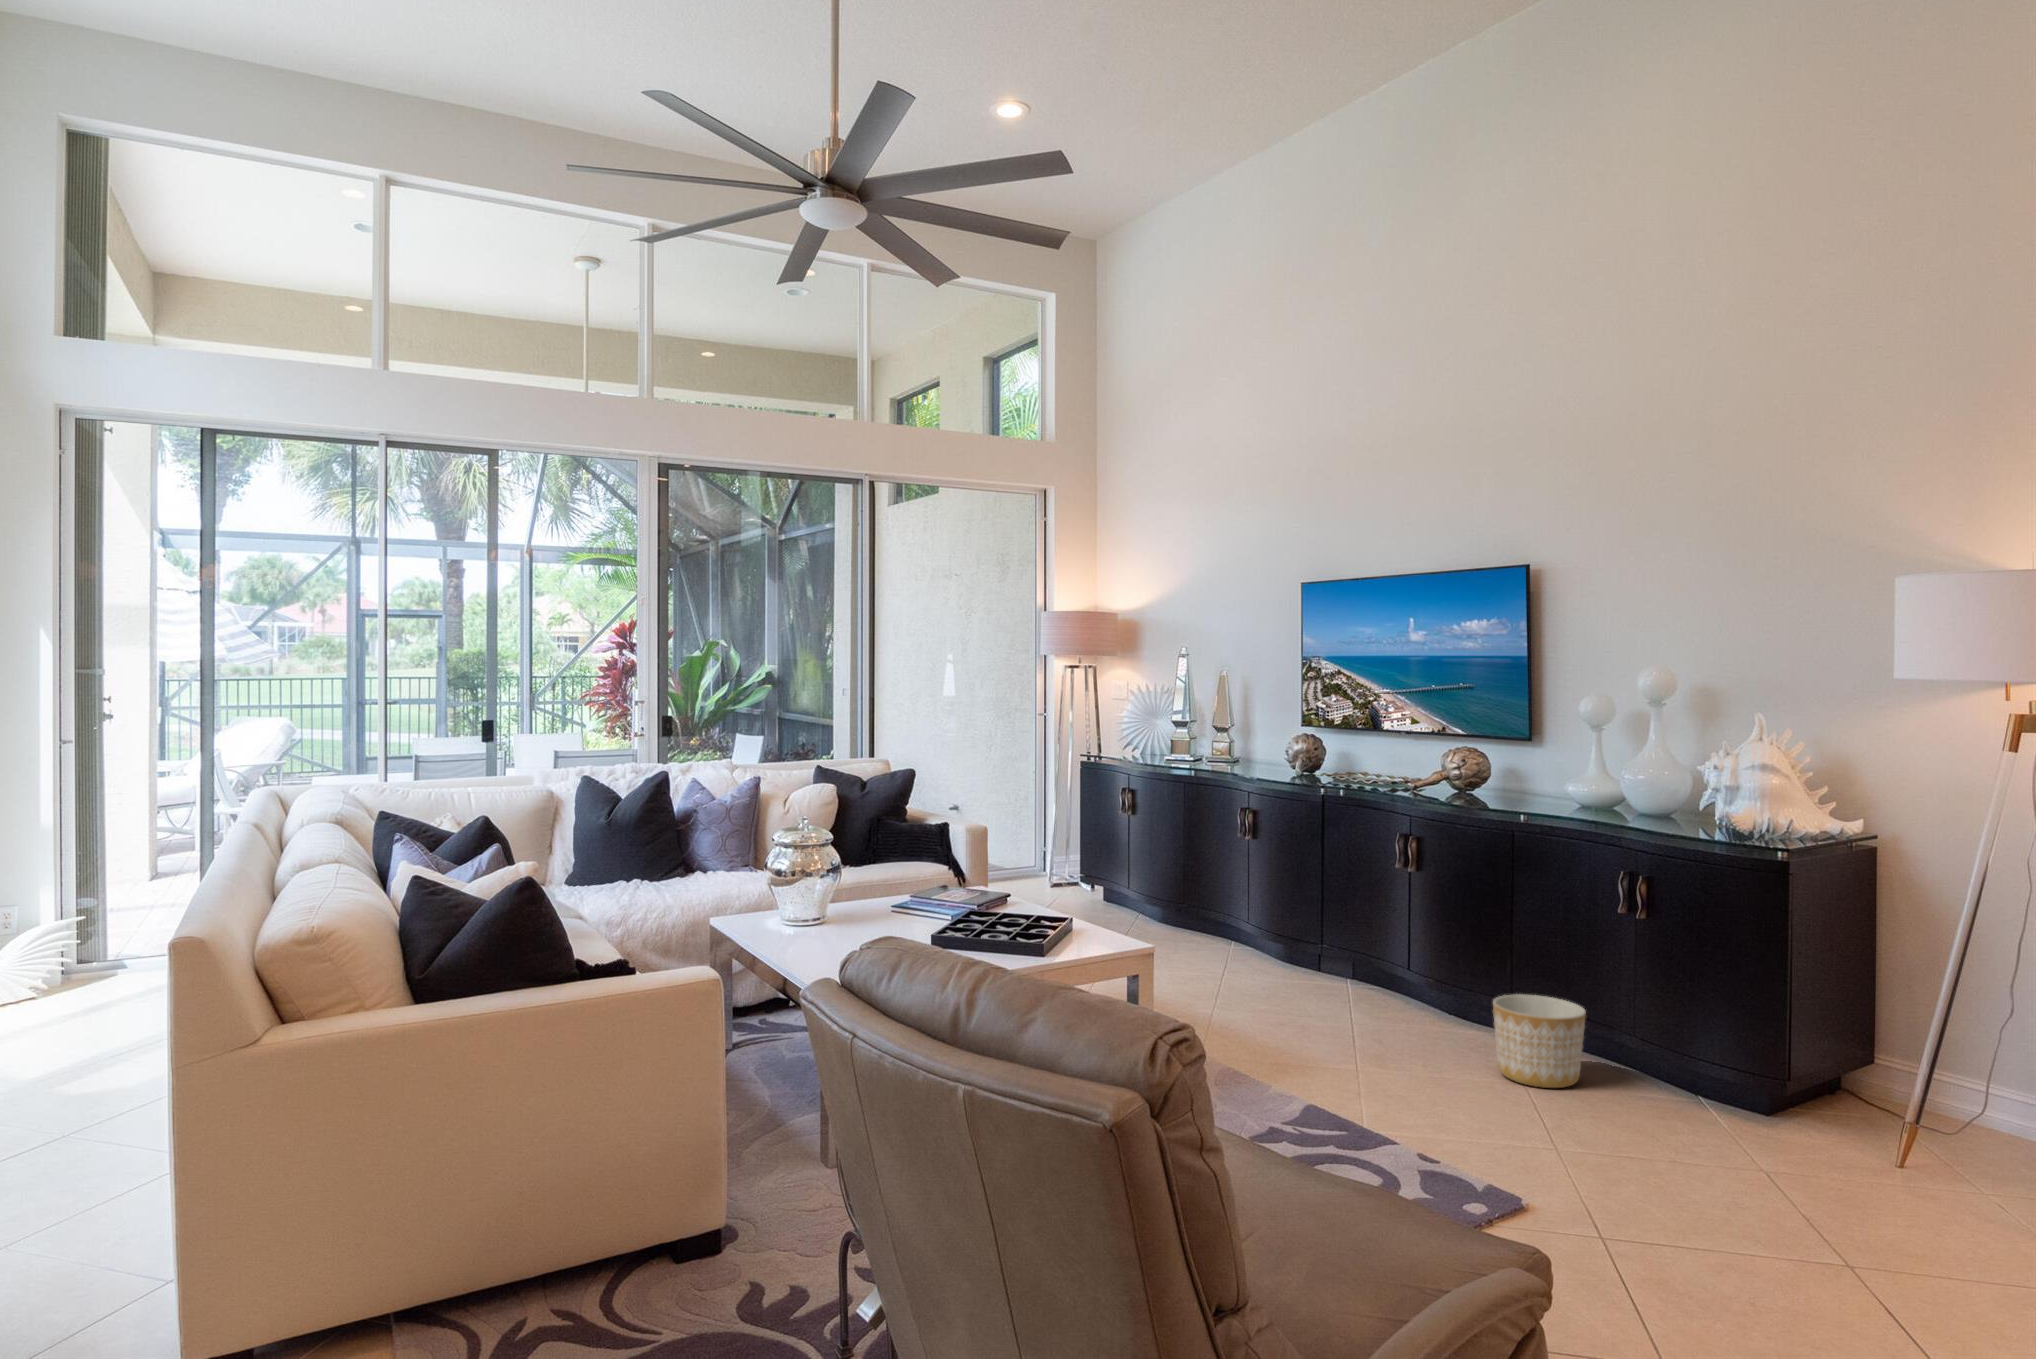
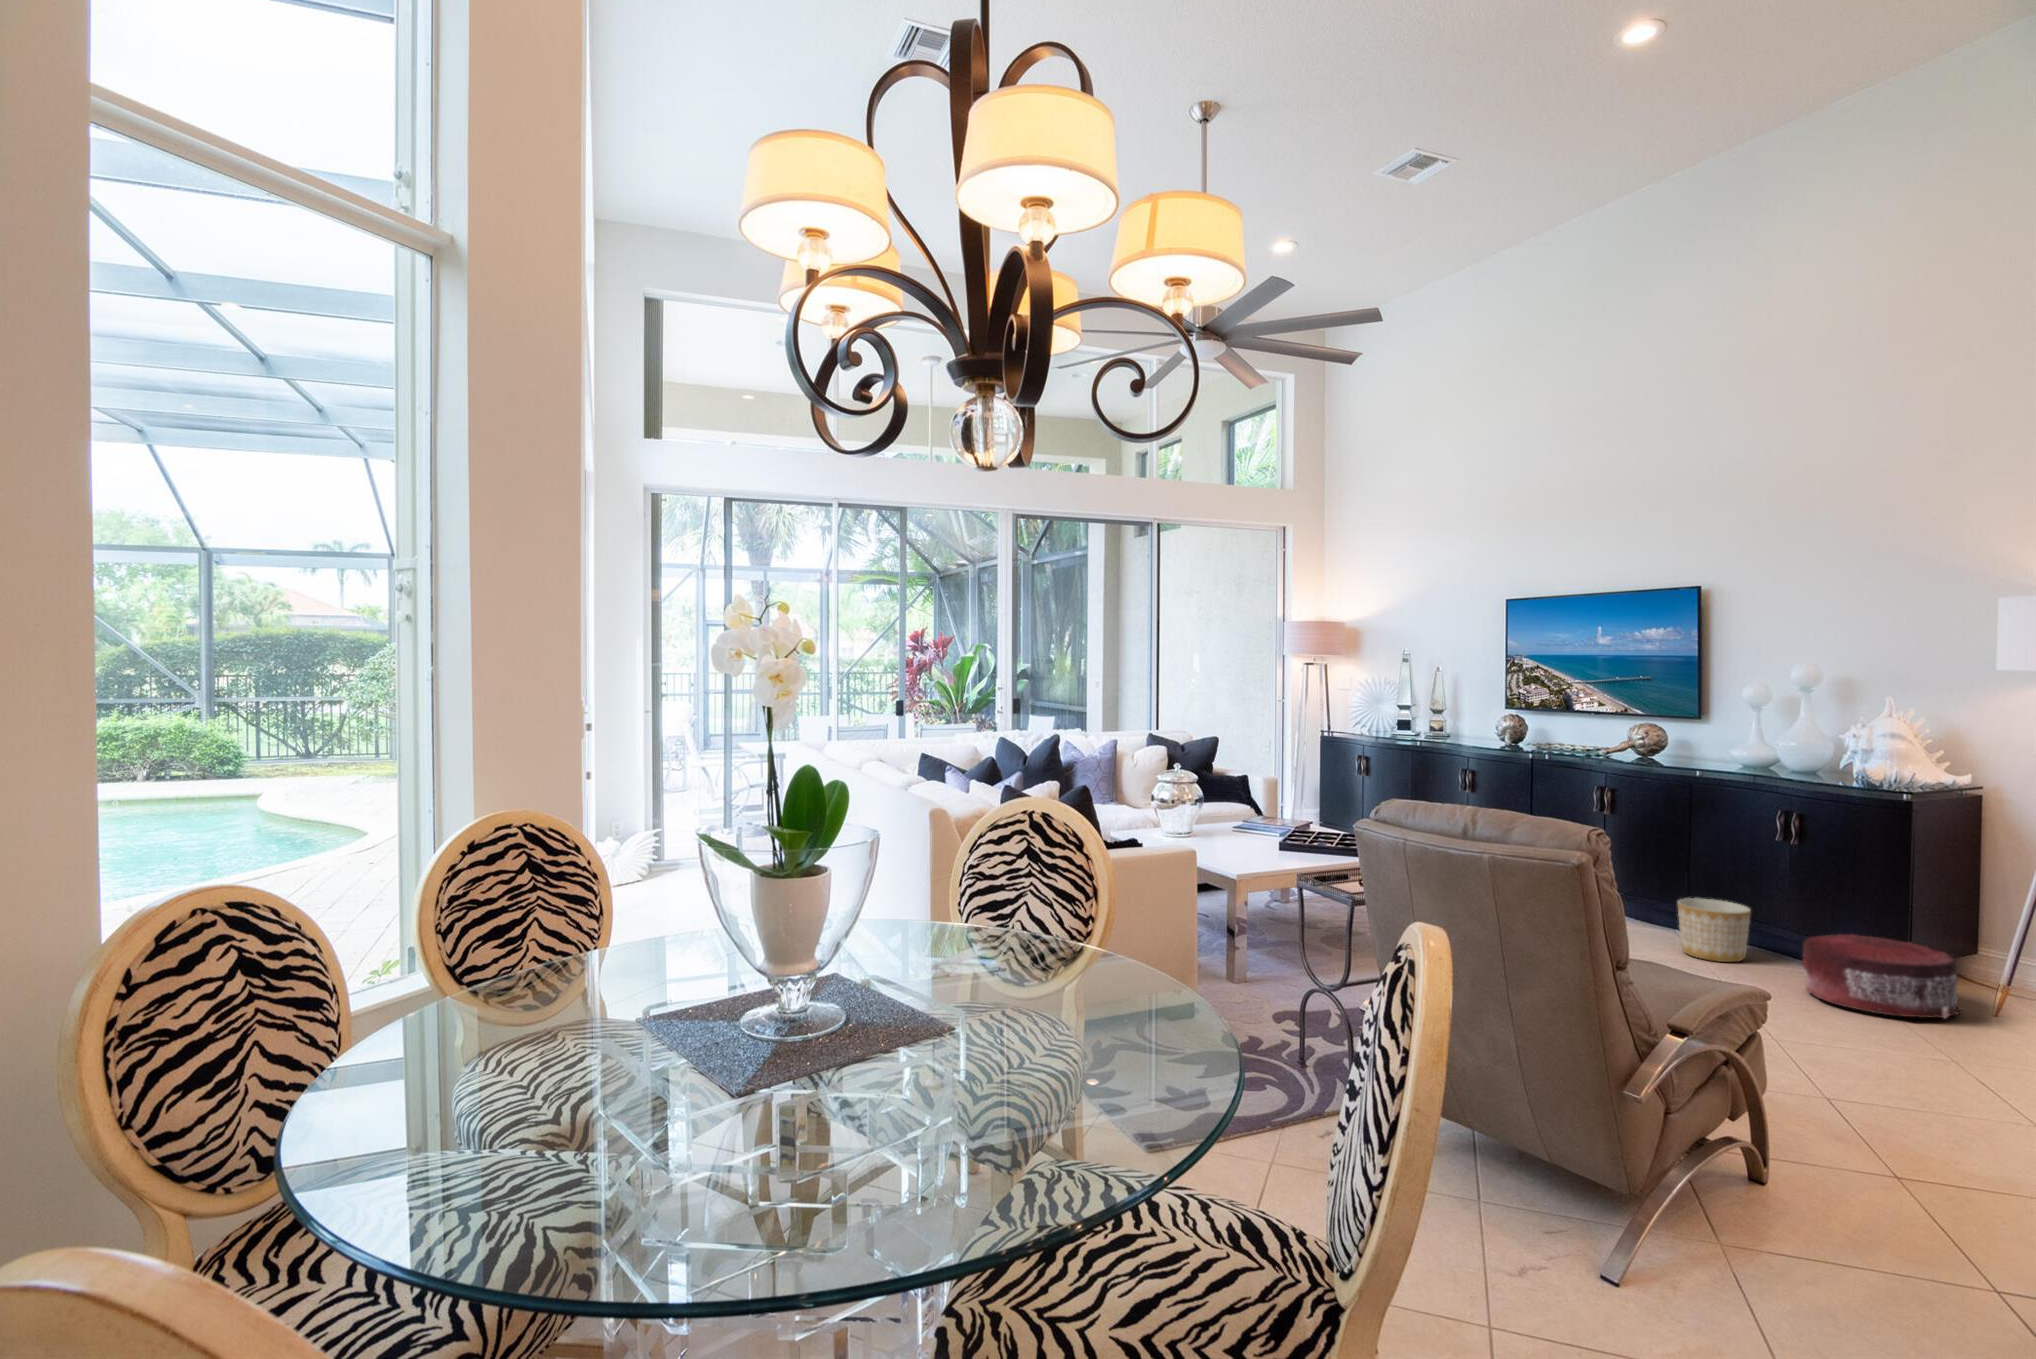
pouf: none [1646,1049,1854,1184] -> present [1802,934,1961,1018]

